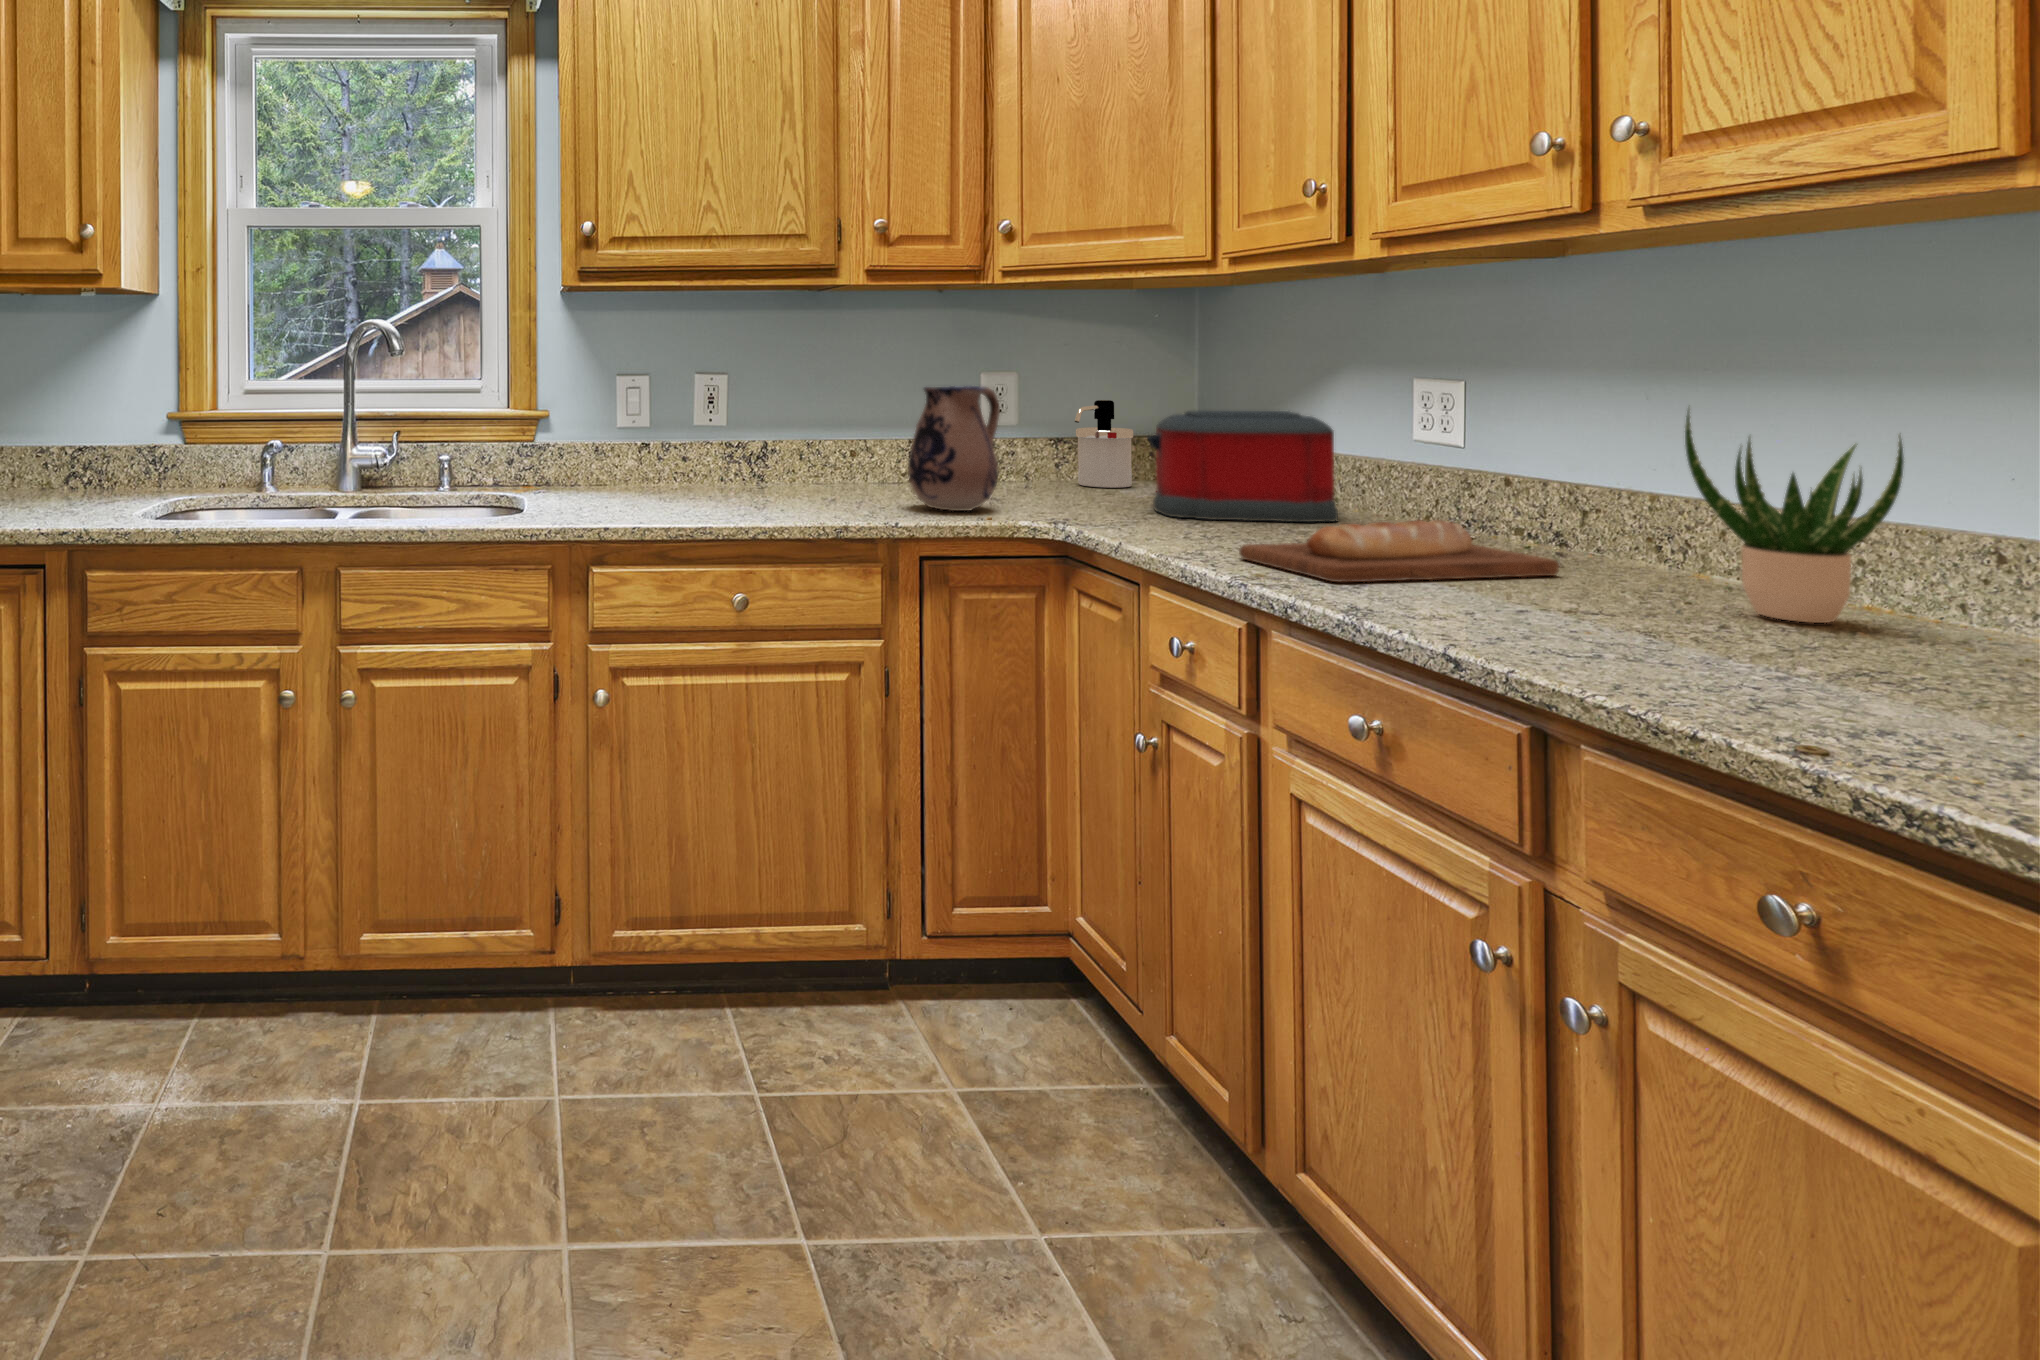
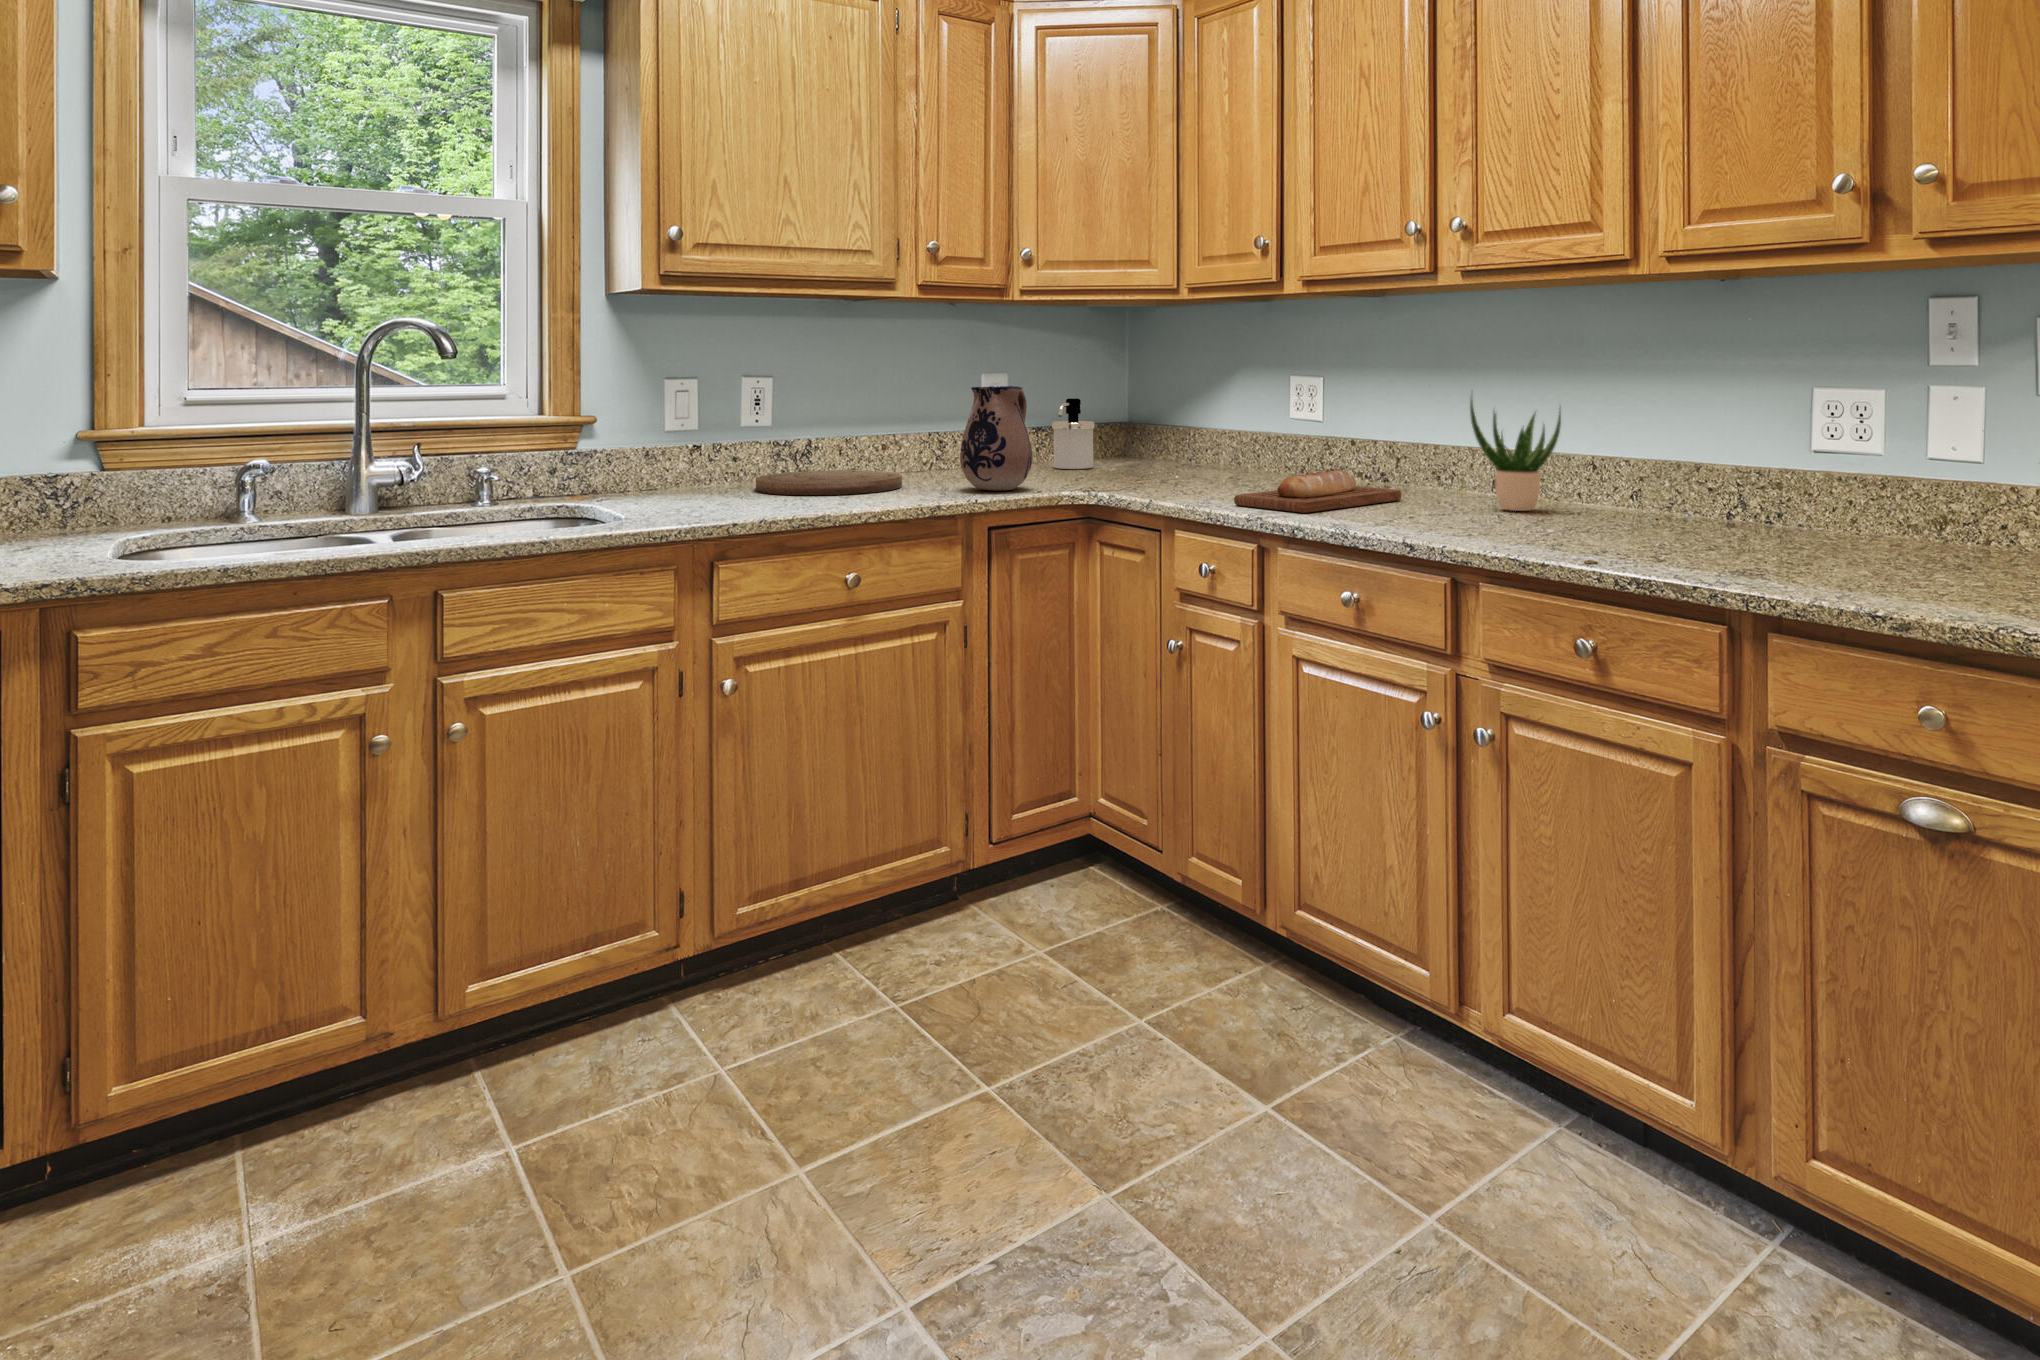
toaster: present [1148,411,1338,522] -> none [1131,403,1253,485]
cutting board: none [700,473,856,503] -> present [756,470,902,495]

